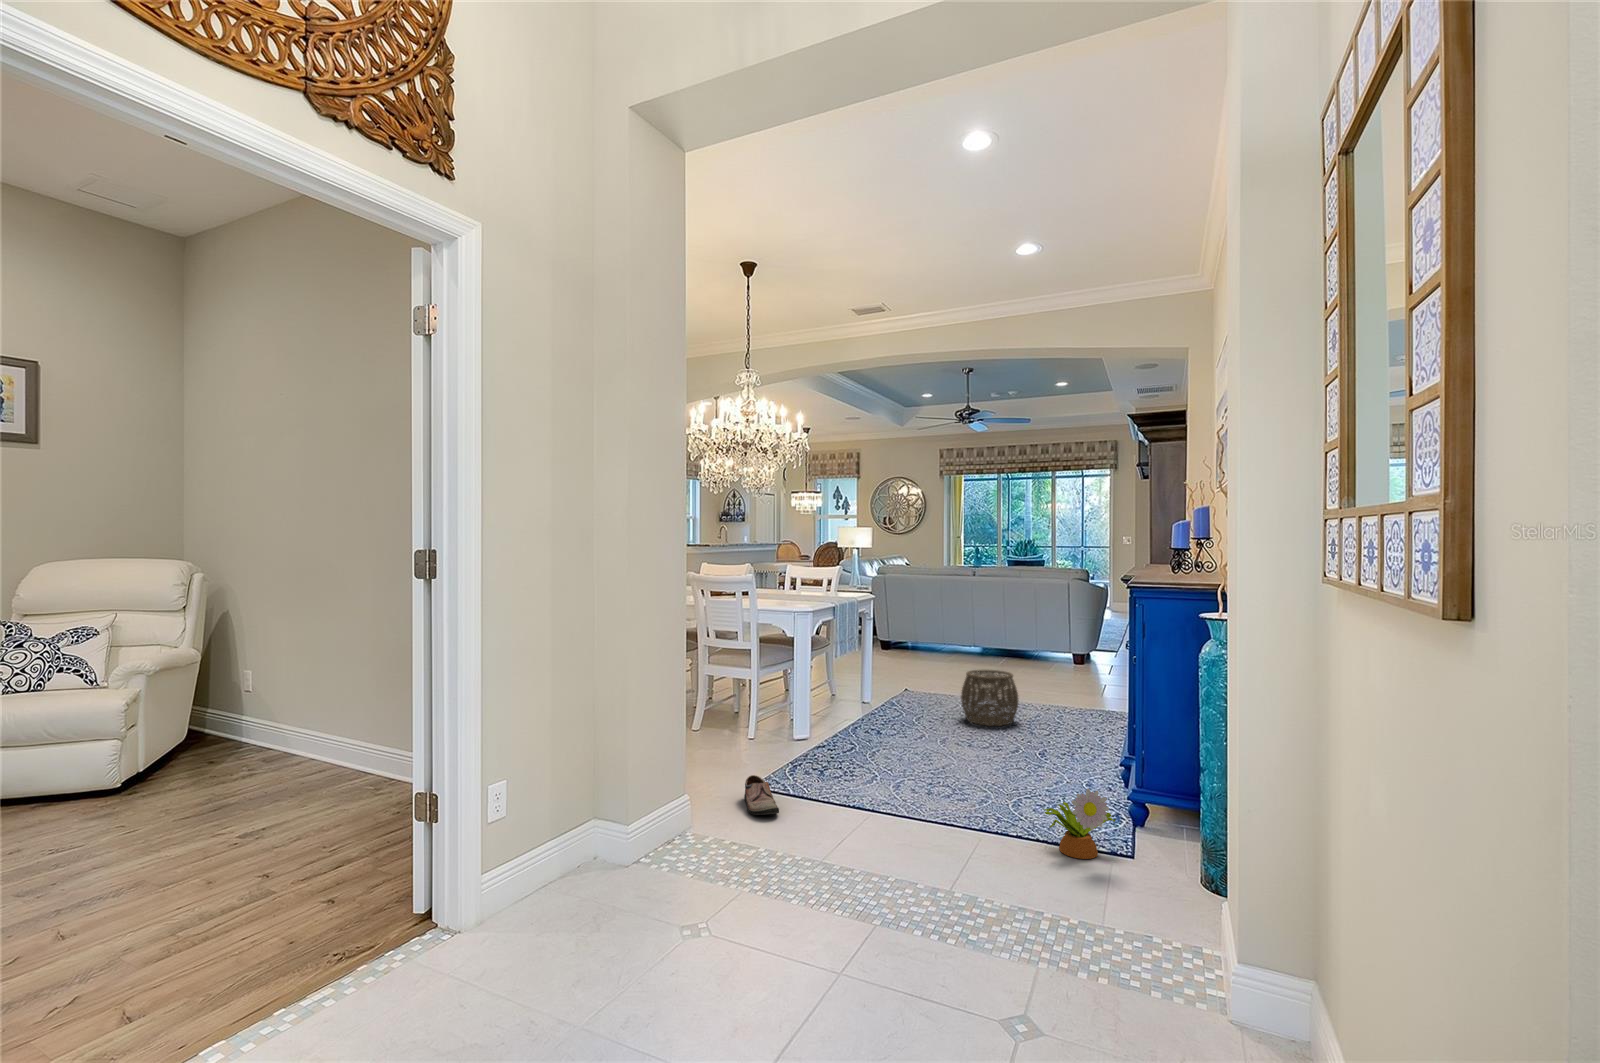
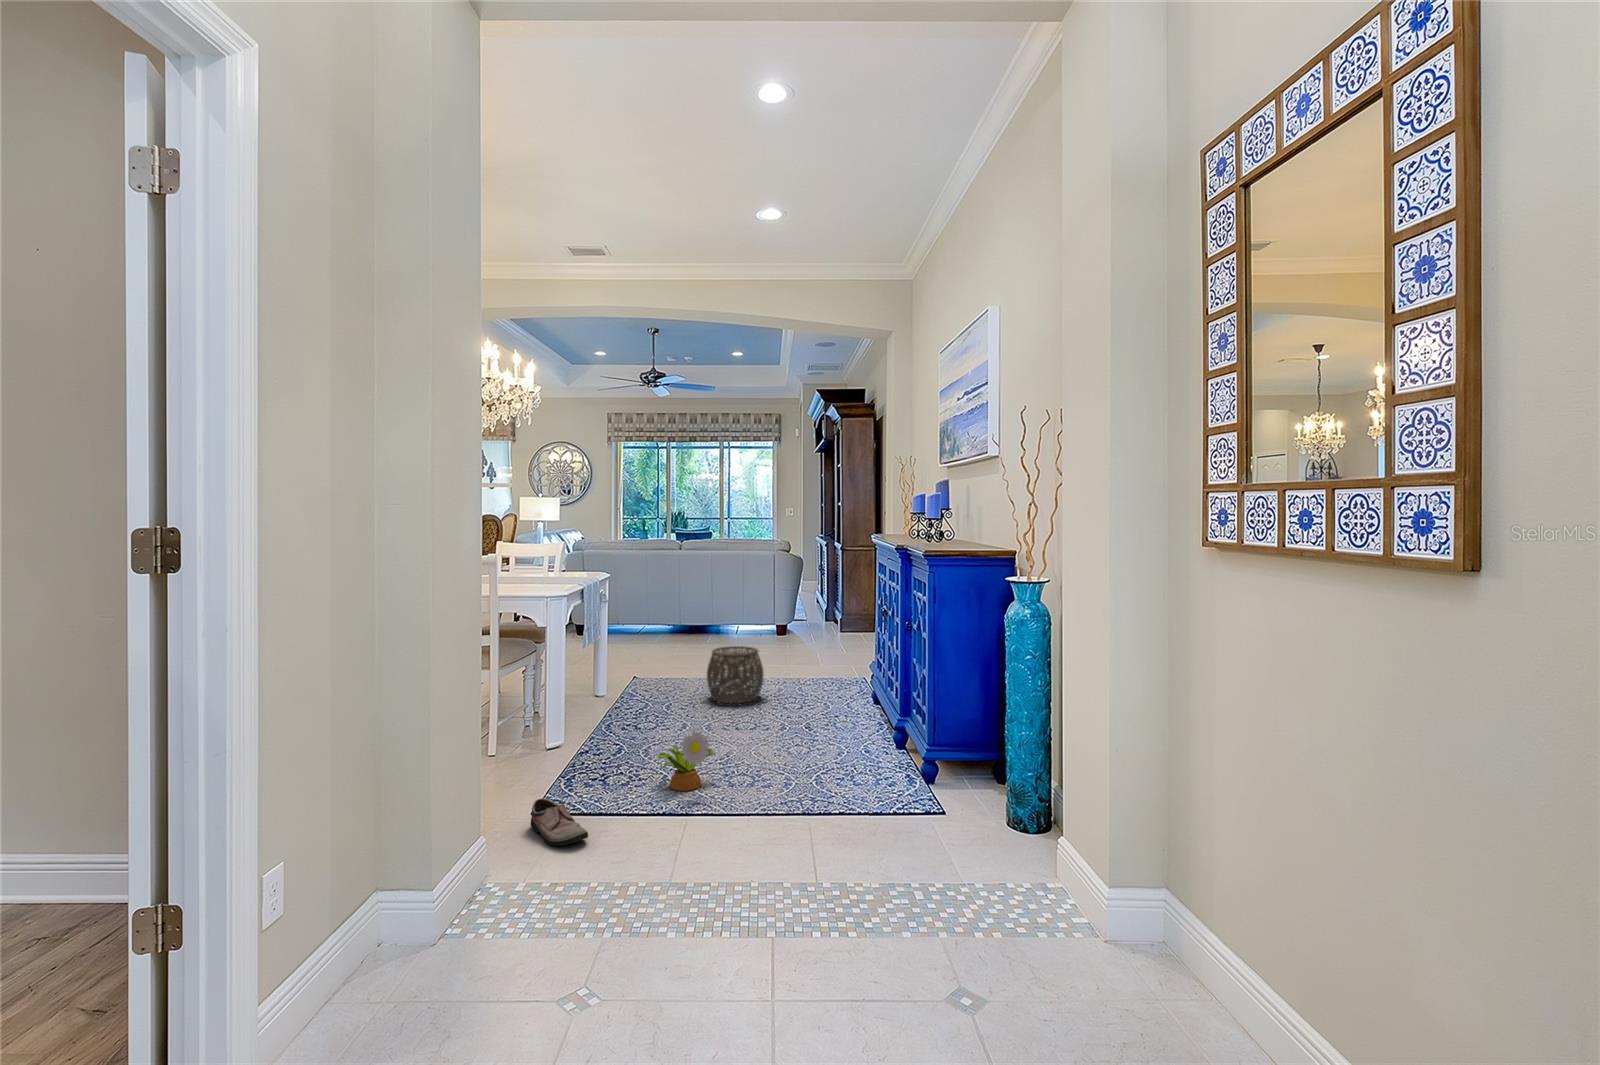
decorative plant: present [1043,788,1116,859] -> present [656,730,715,791]

